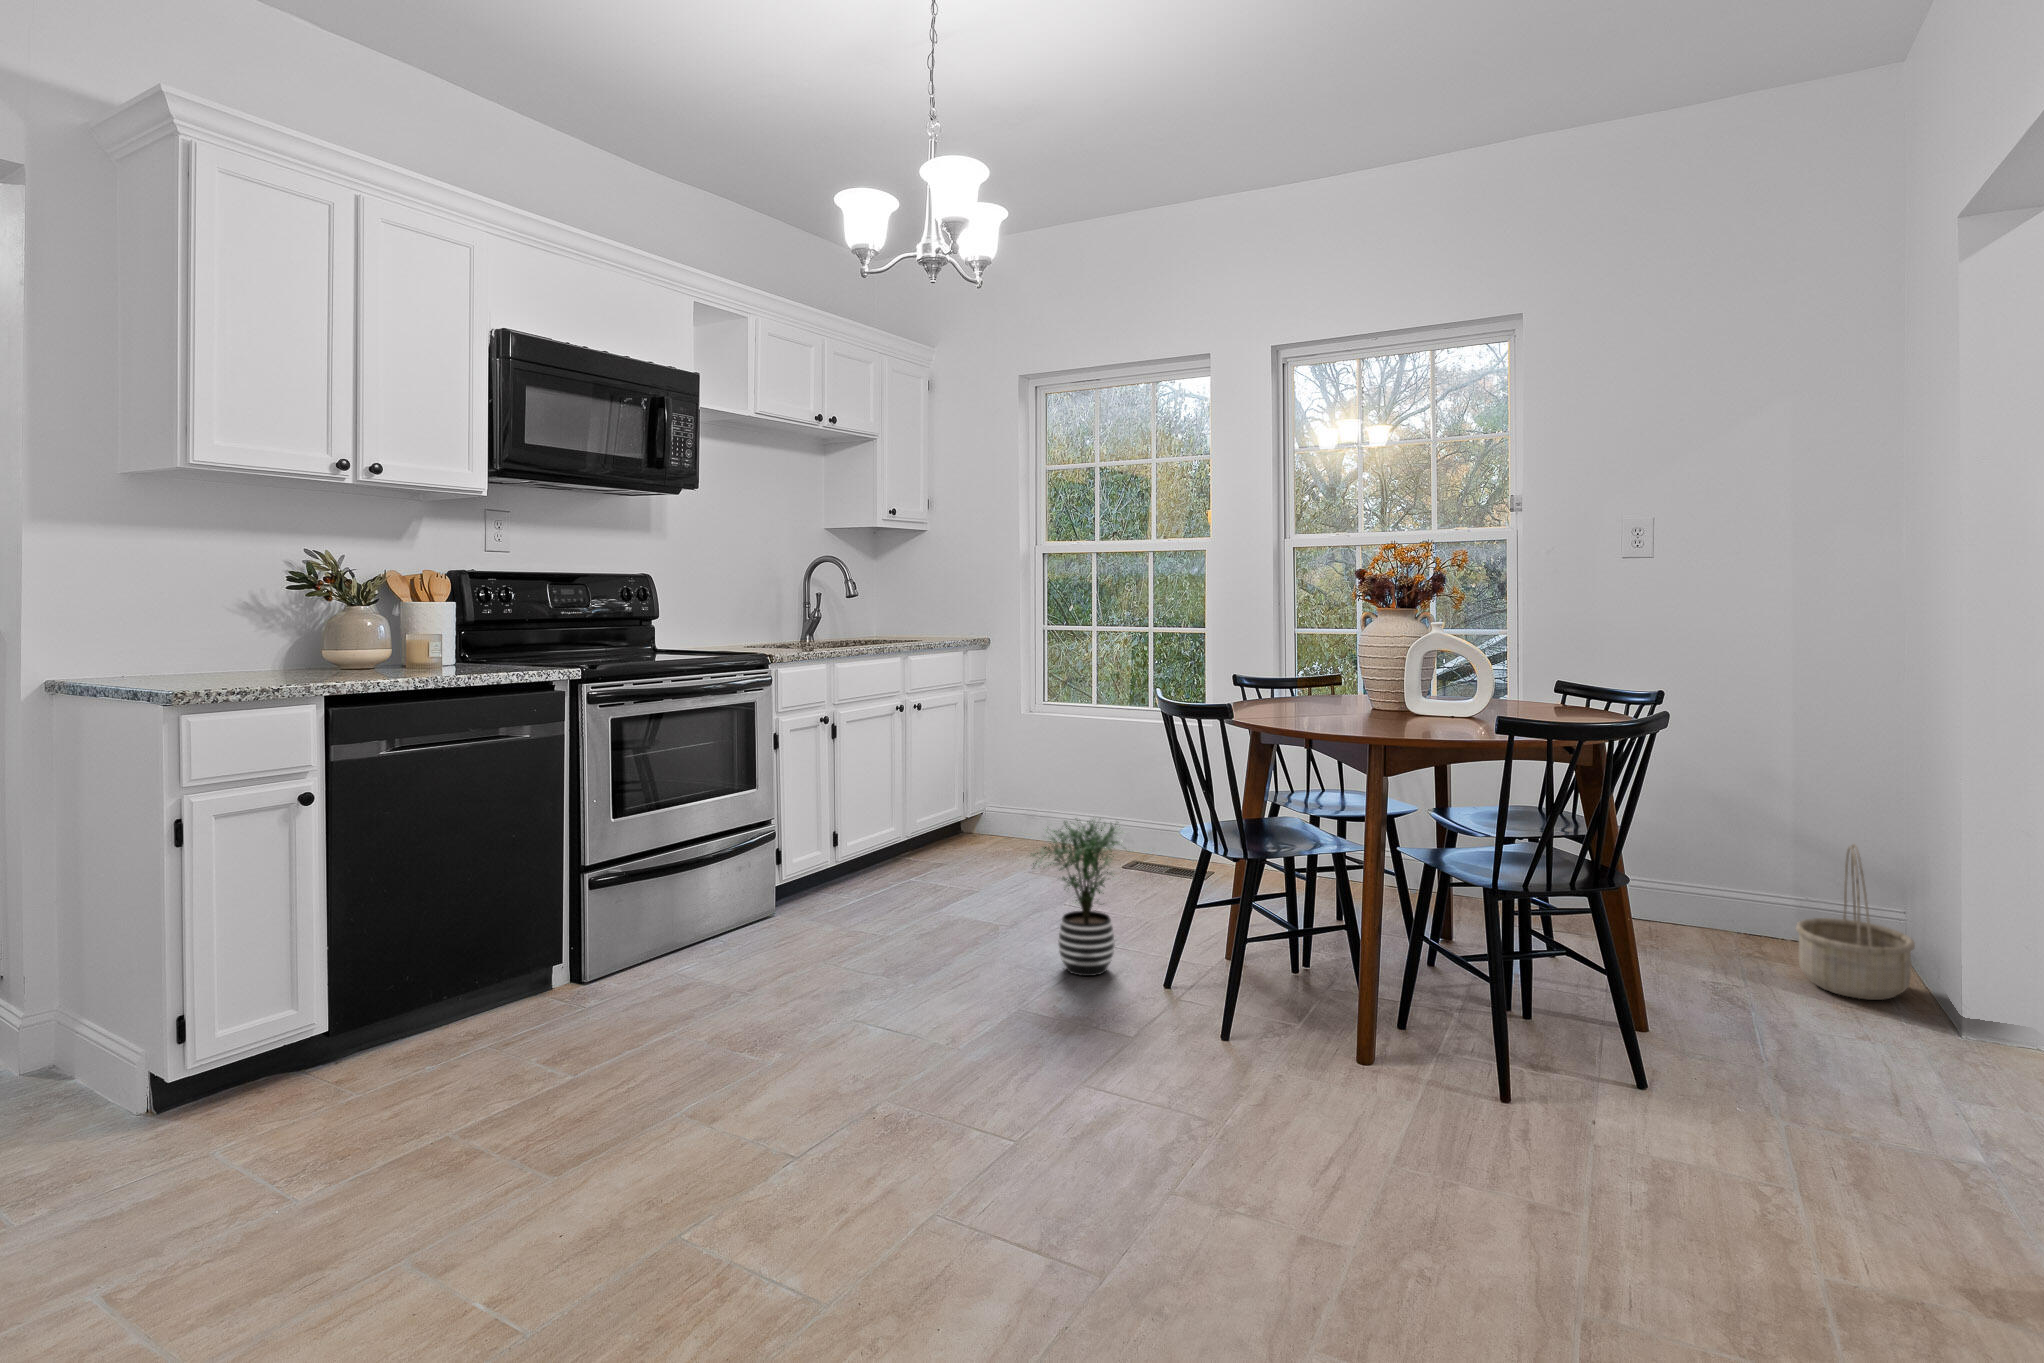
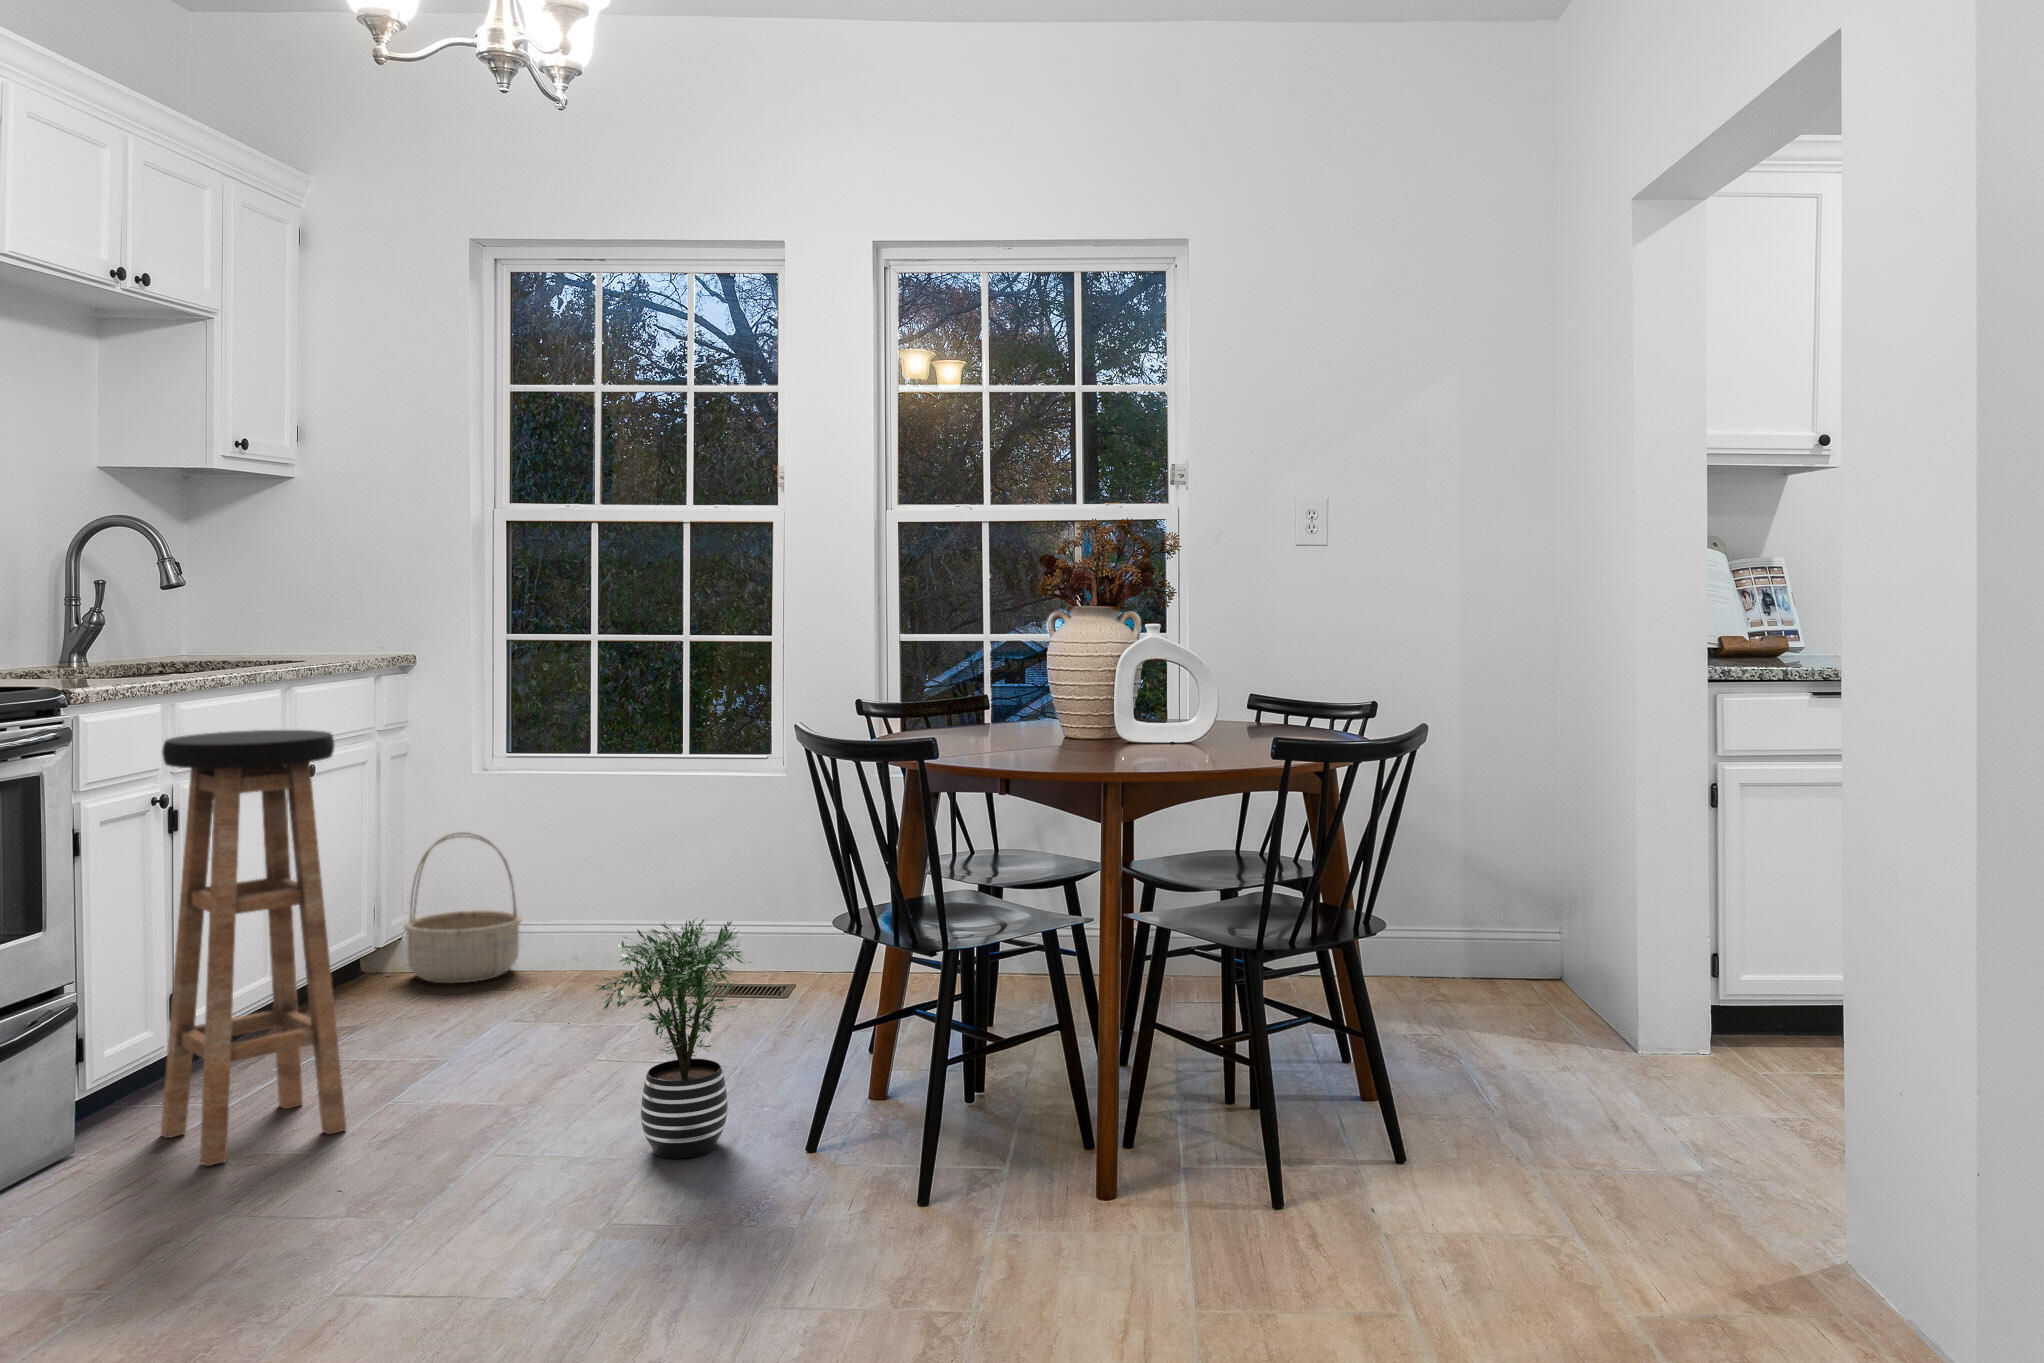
bar stool: none [814,681,905,934] -> present [161,730,346,1166]
basket: present [1796,844,1915,1000] -> present [404,832,522,983]

